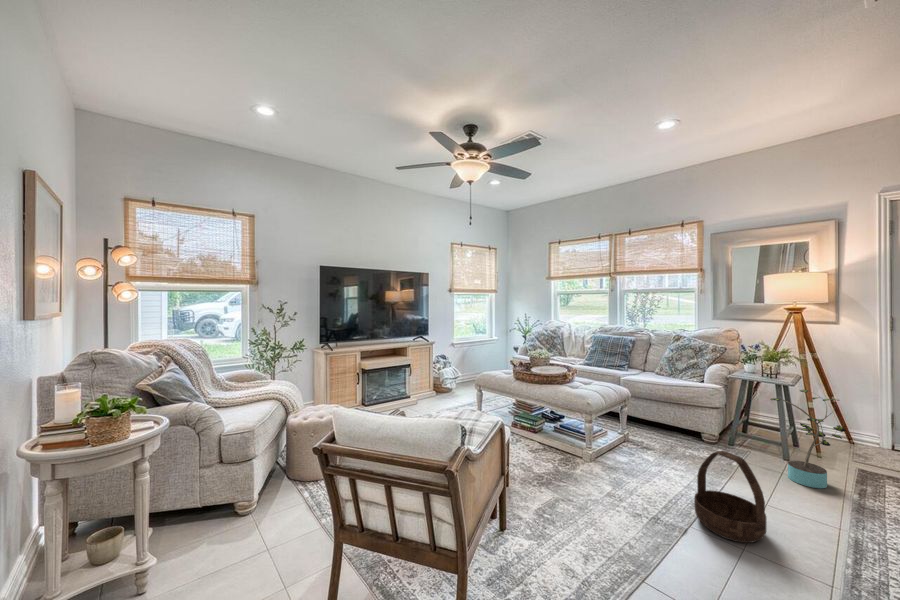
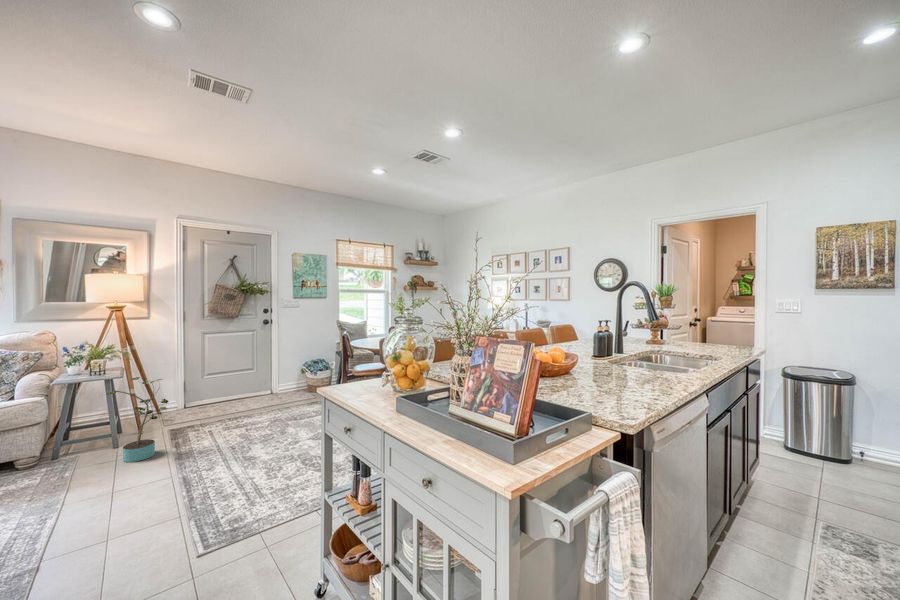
basket: present [694,451,767,543] -> none [42,455,124,549]

